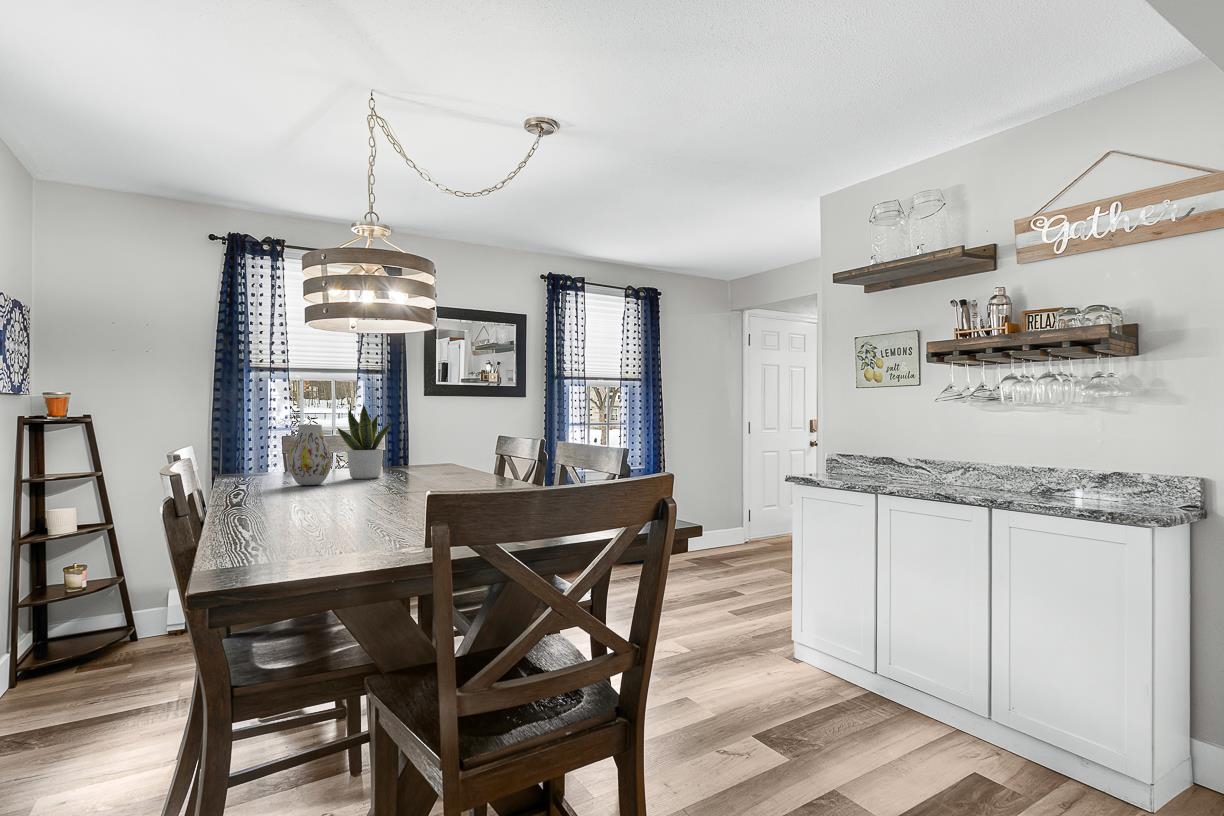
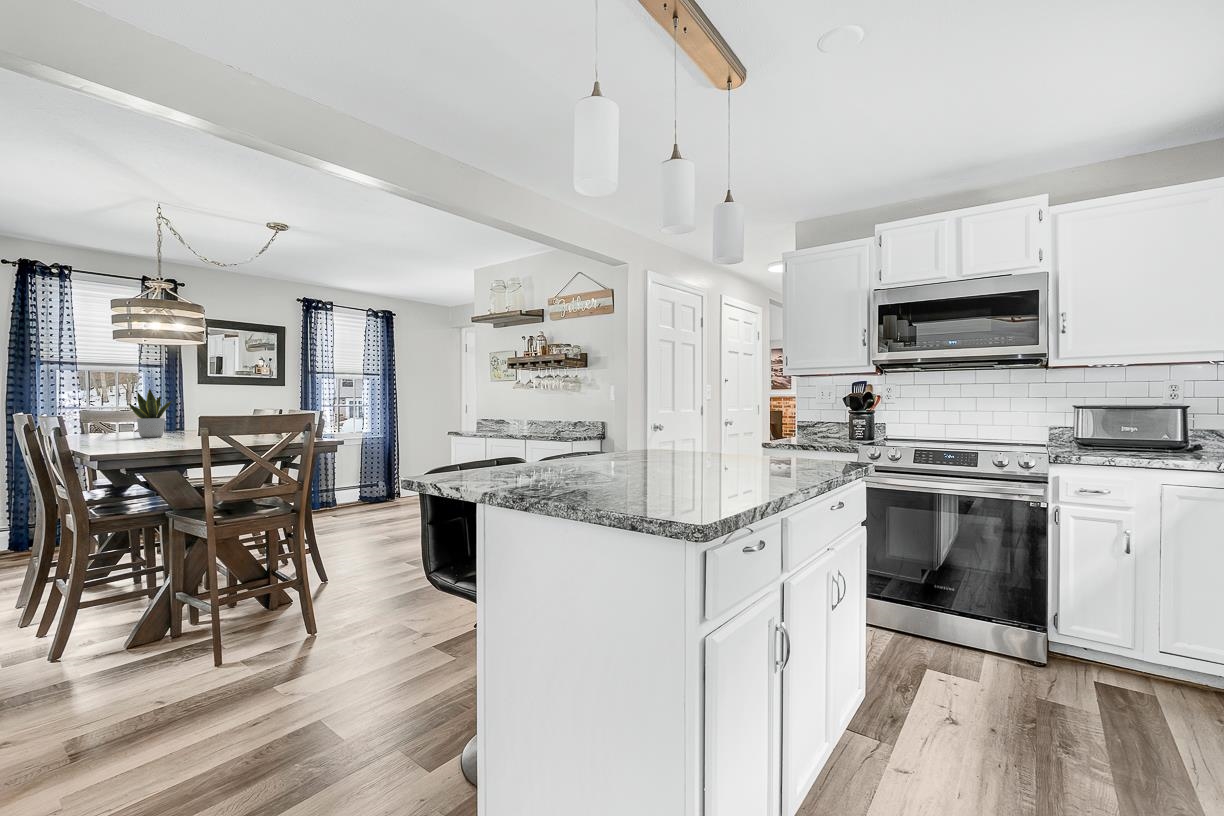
vase: present [288,424,332,485] -> none [91,401,127,440]

